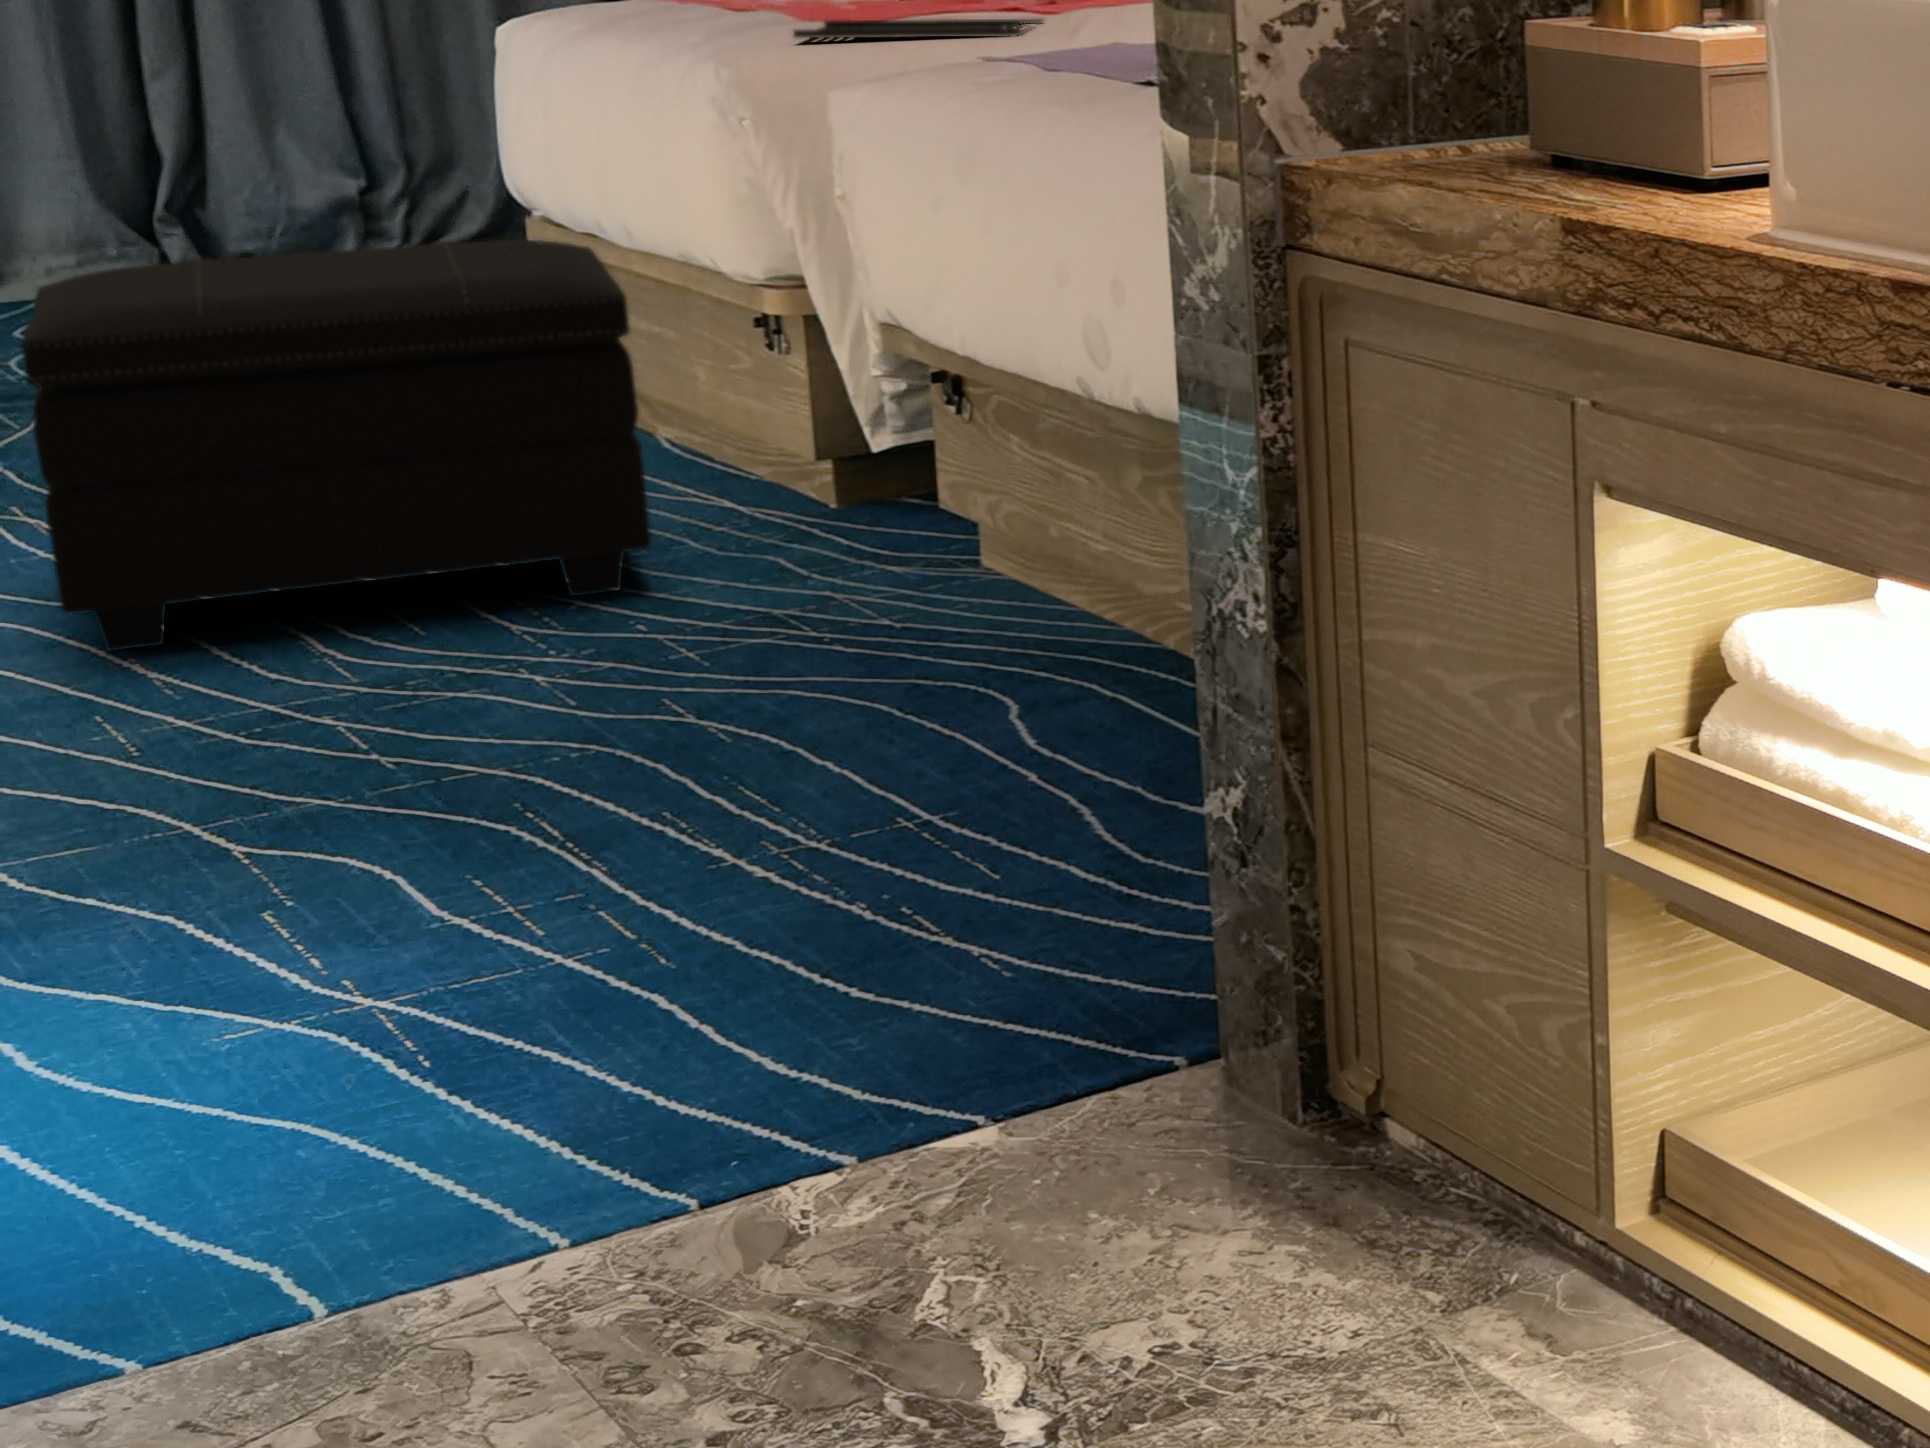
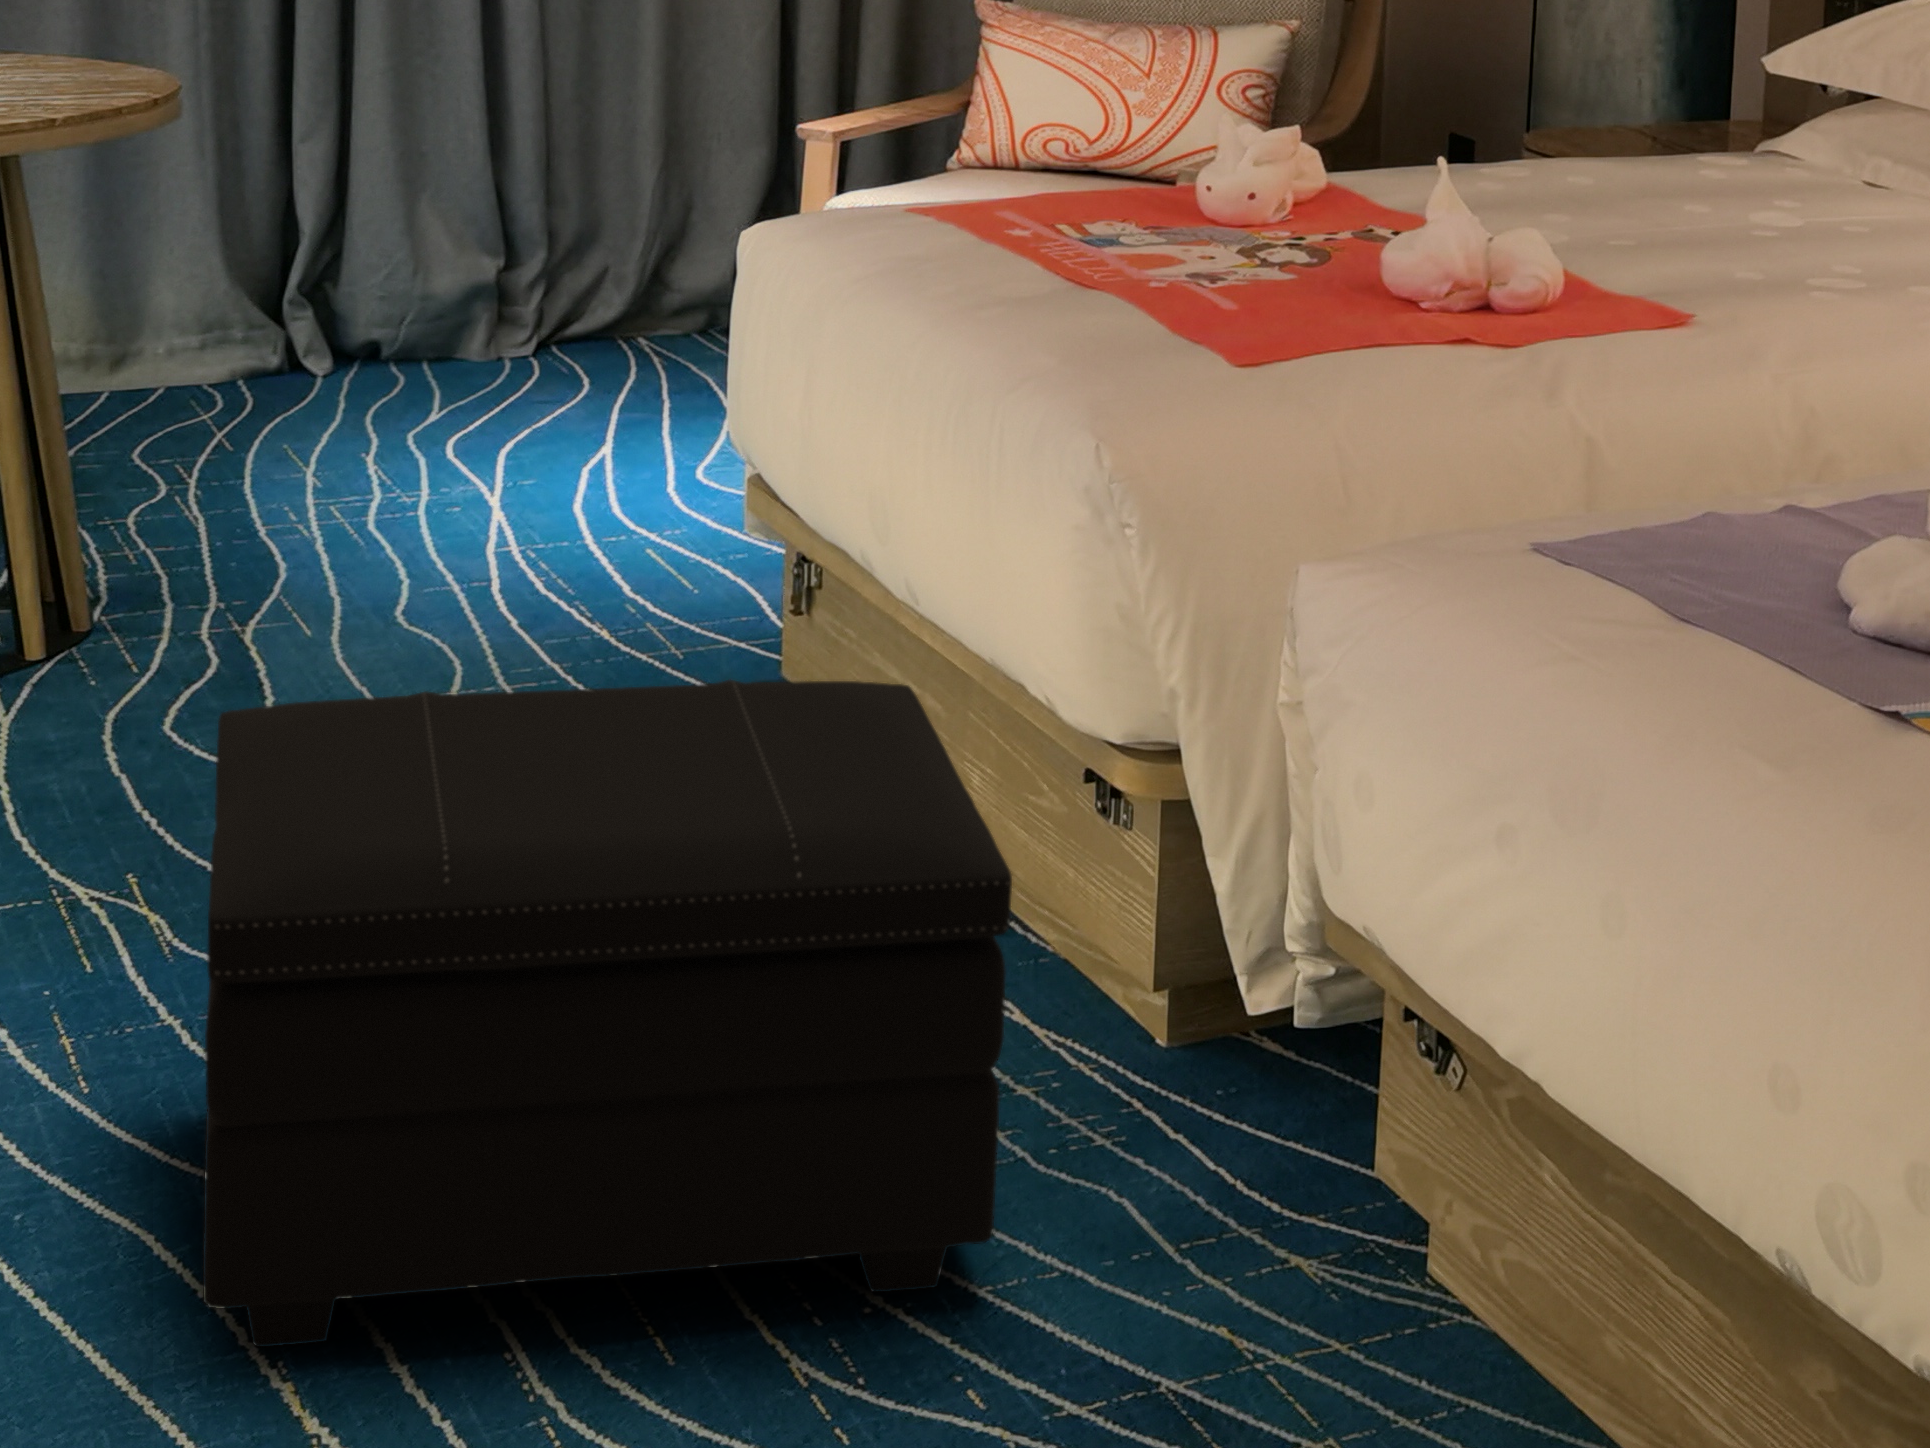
tray: present [793,19,1043,38] -> none [1171,319,1488,394]

